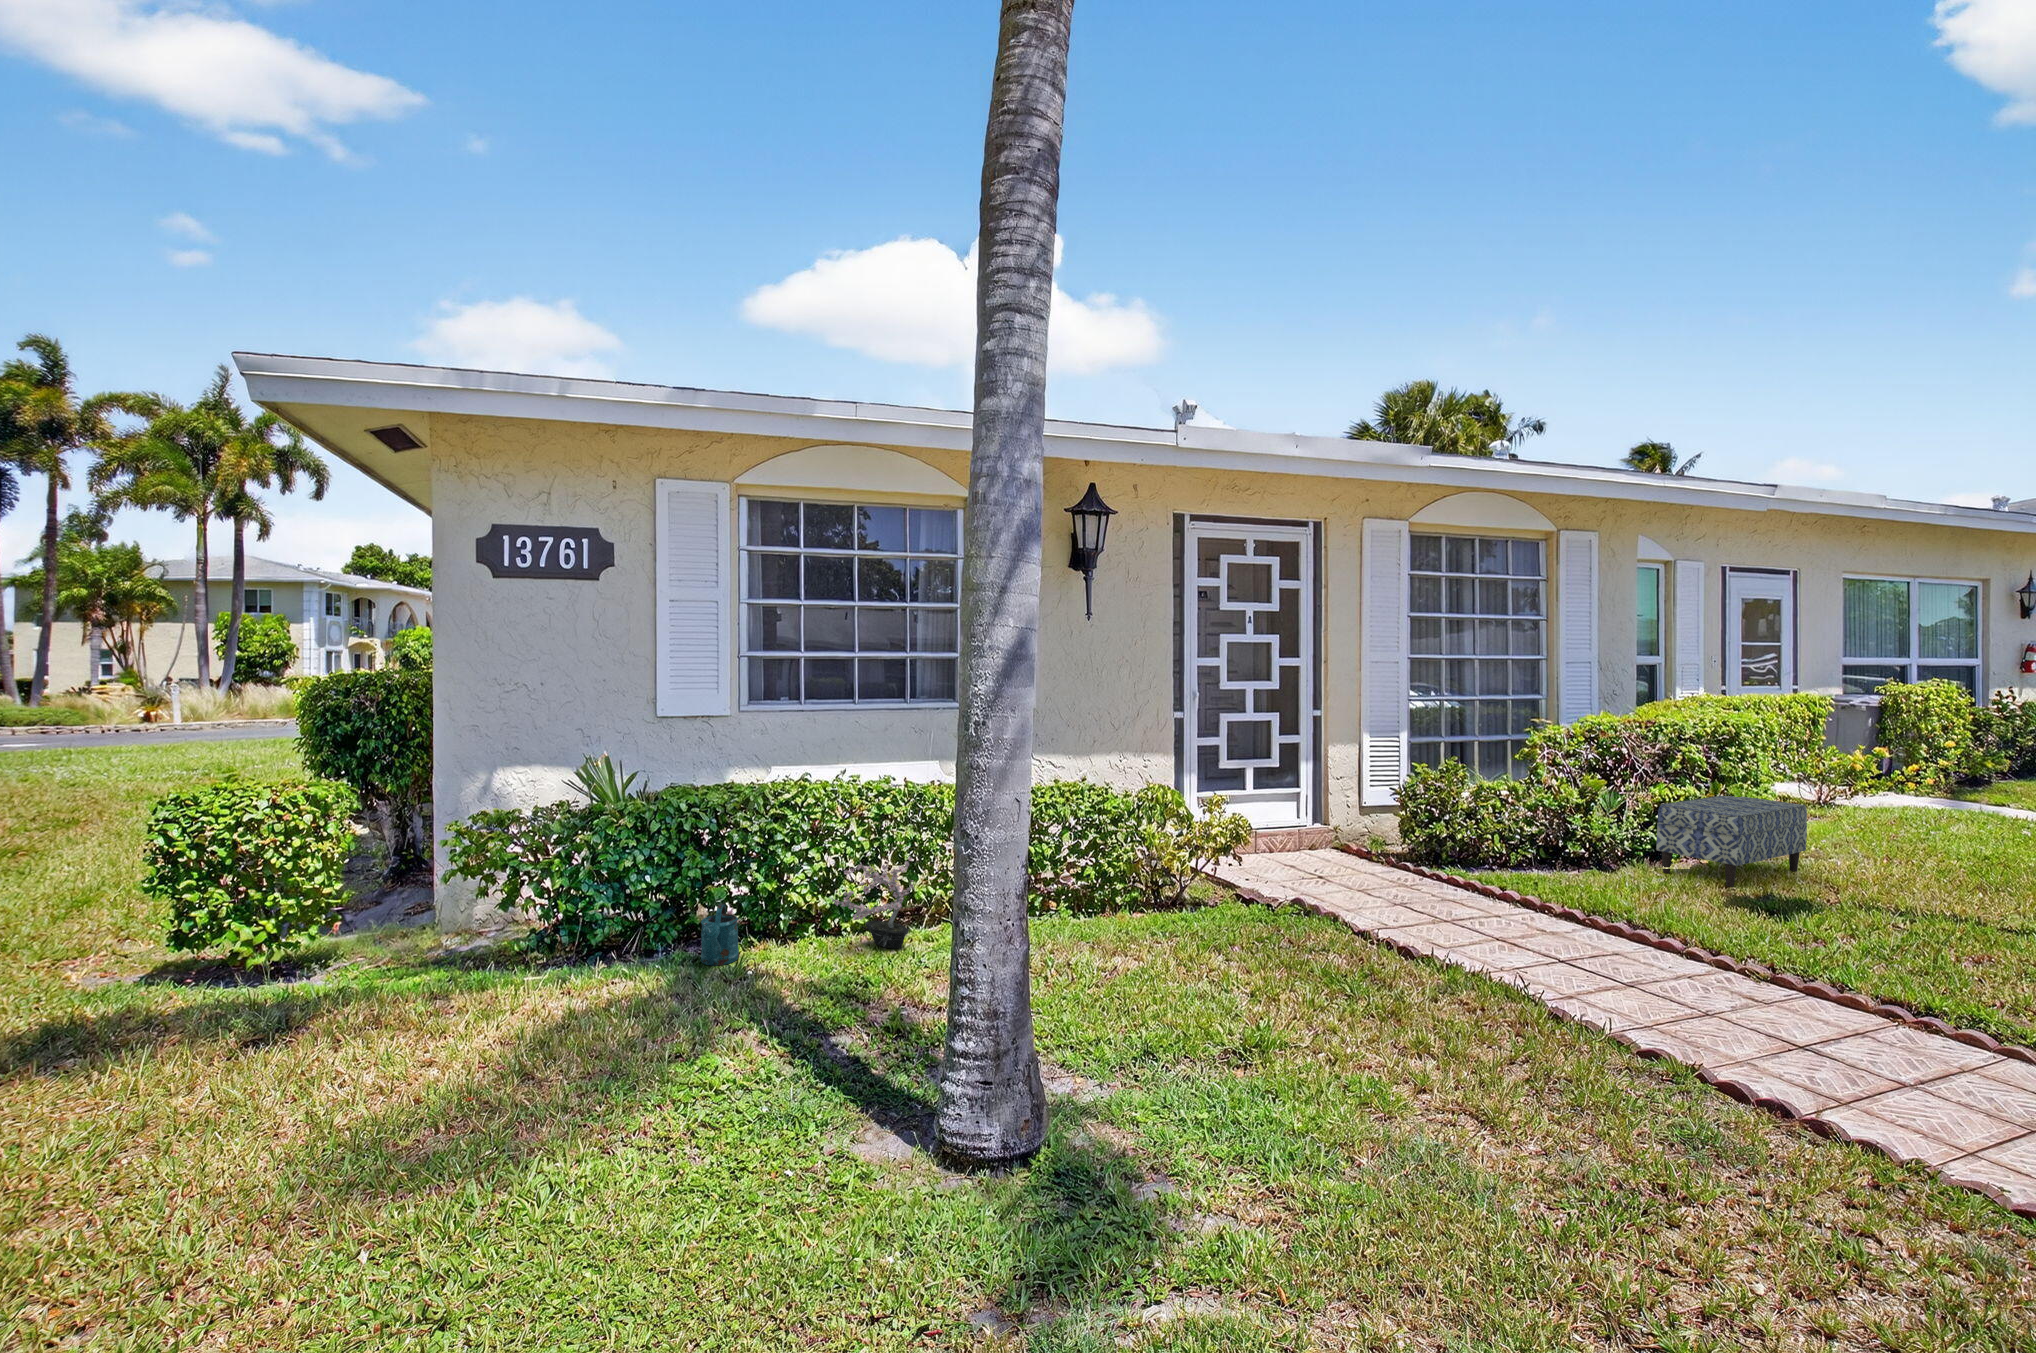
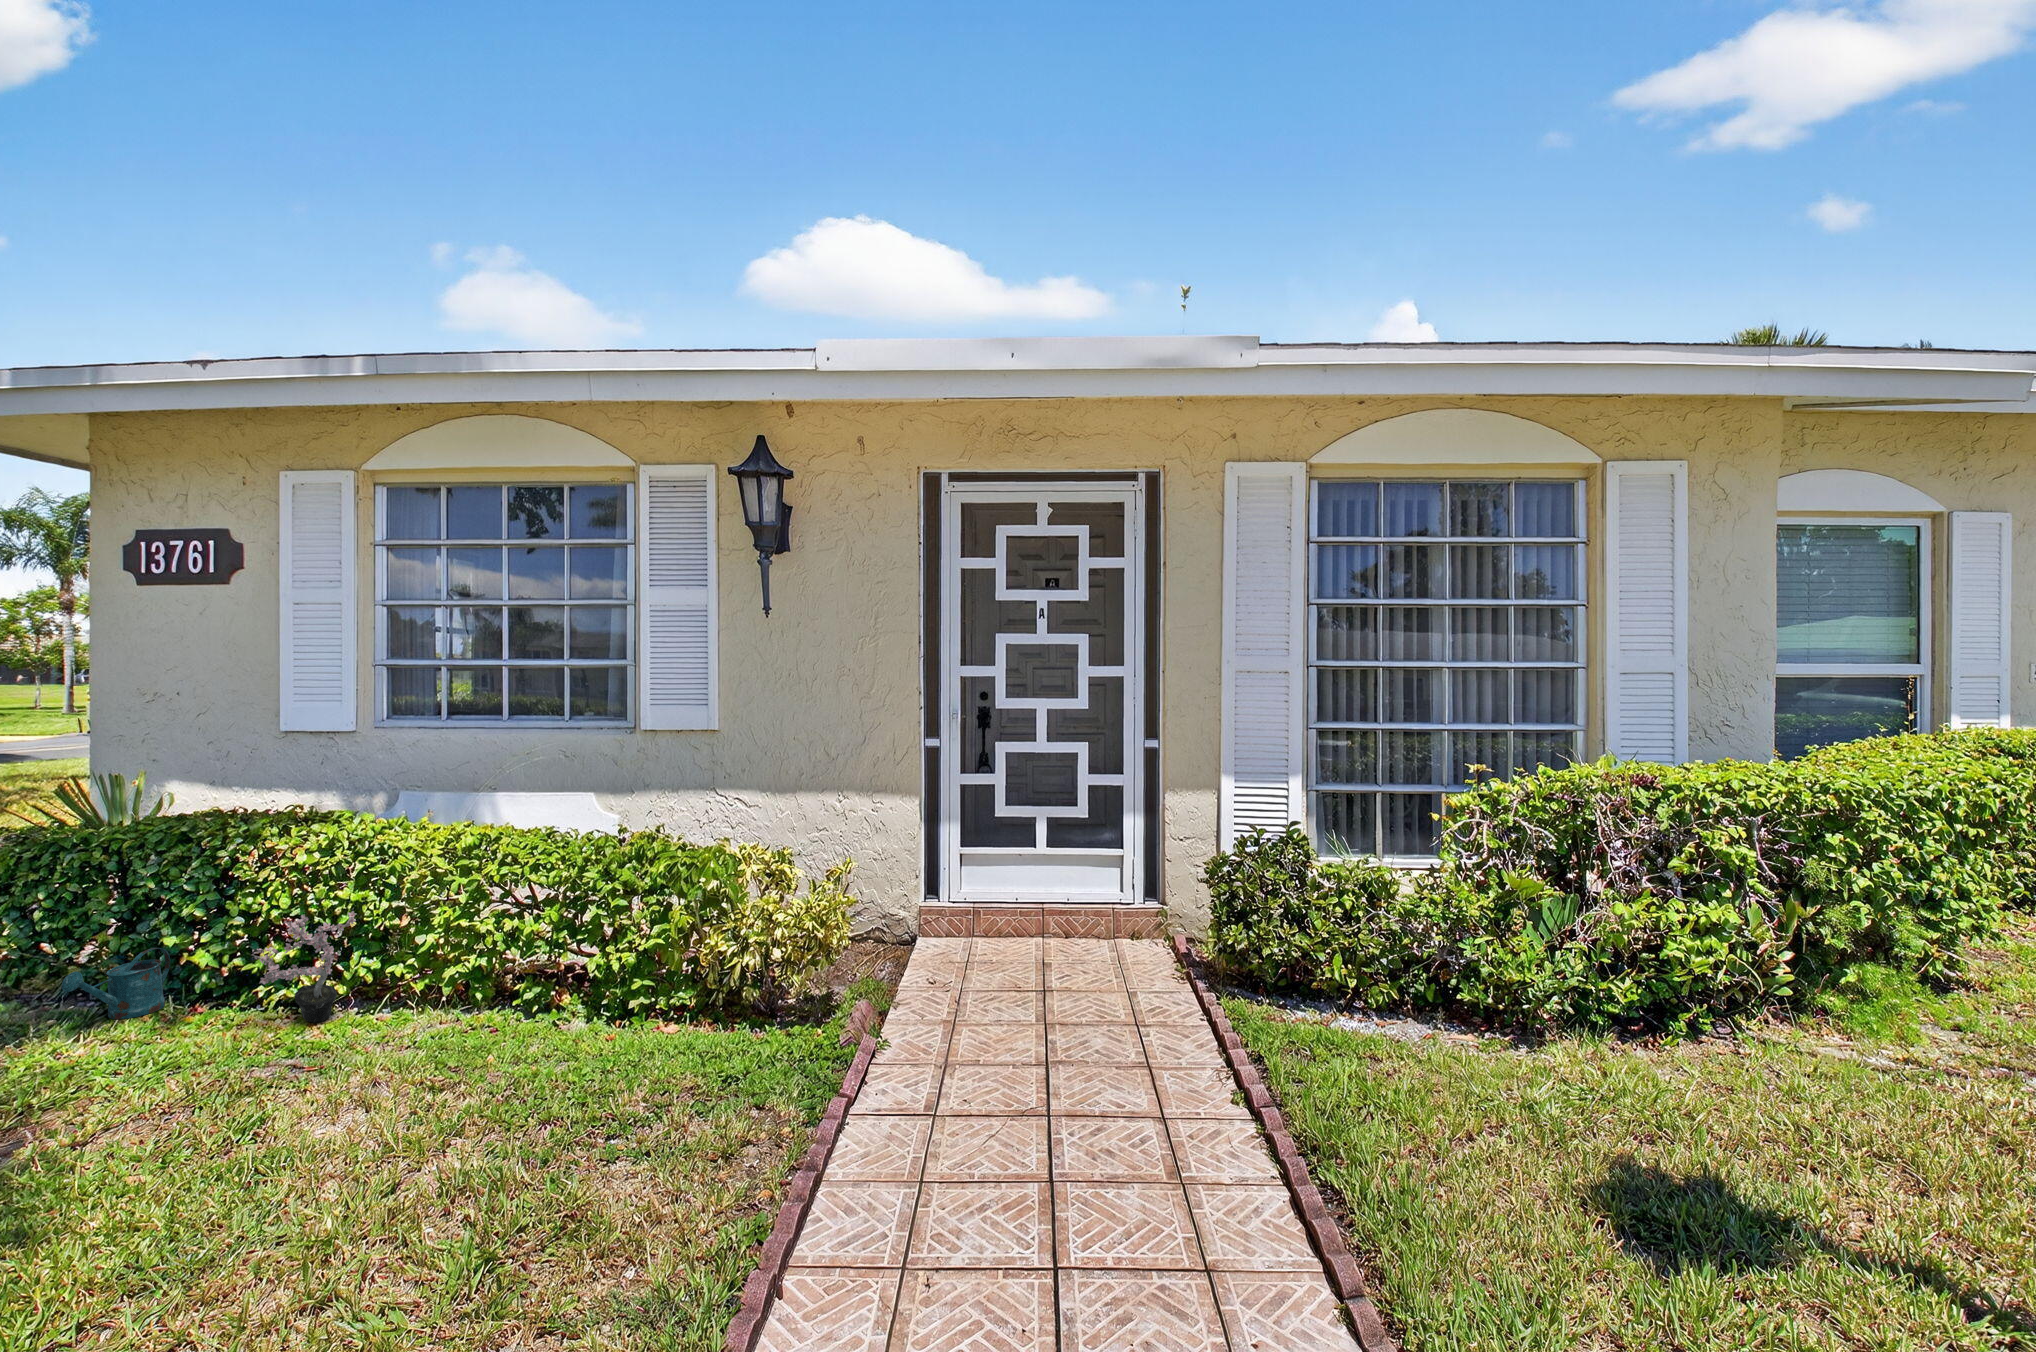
bench: present [1656,796,1807,887] -> none [1611,913,1942,1085]

